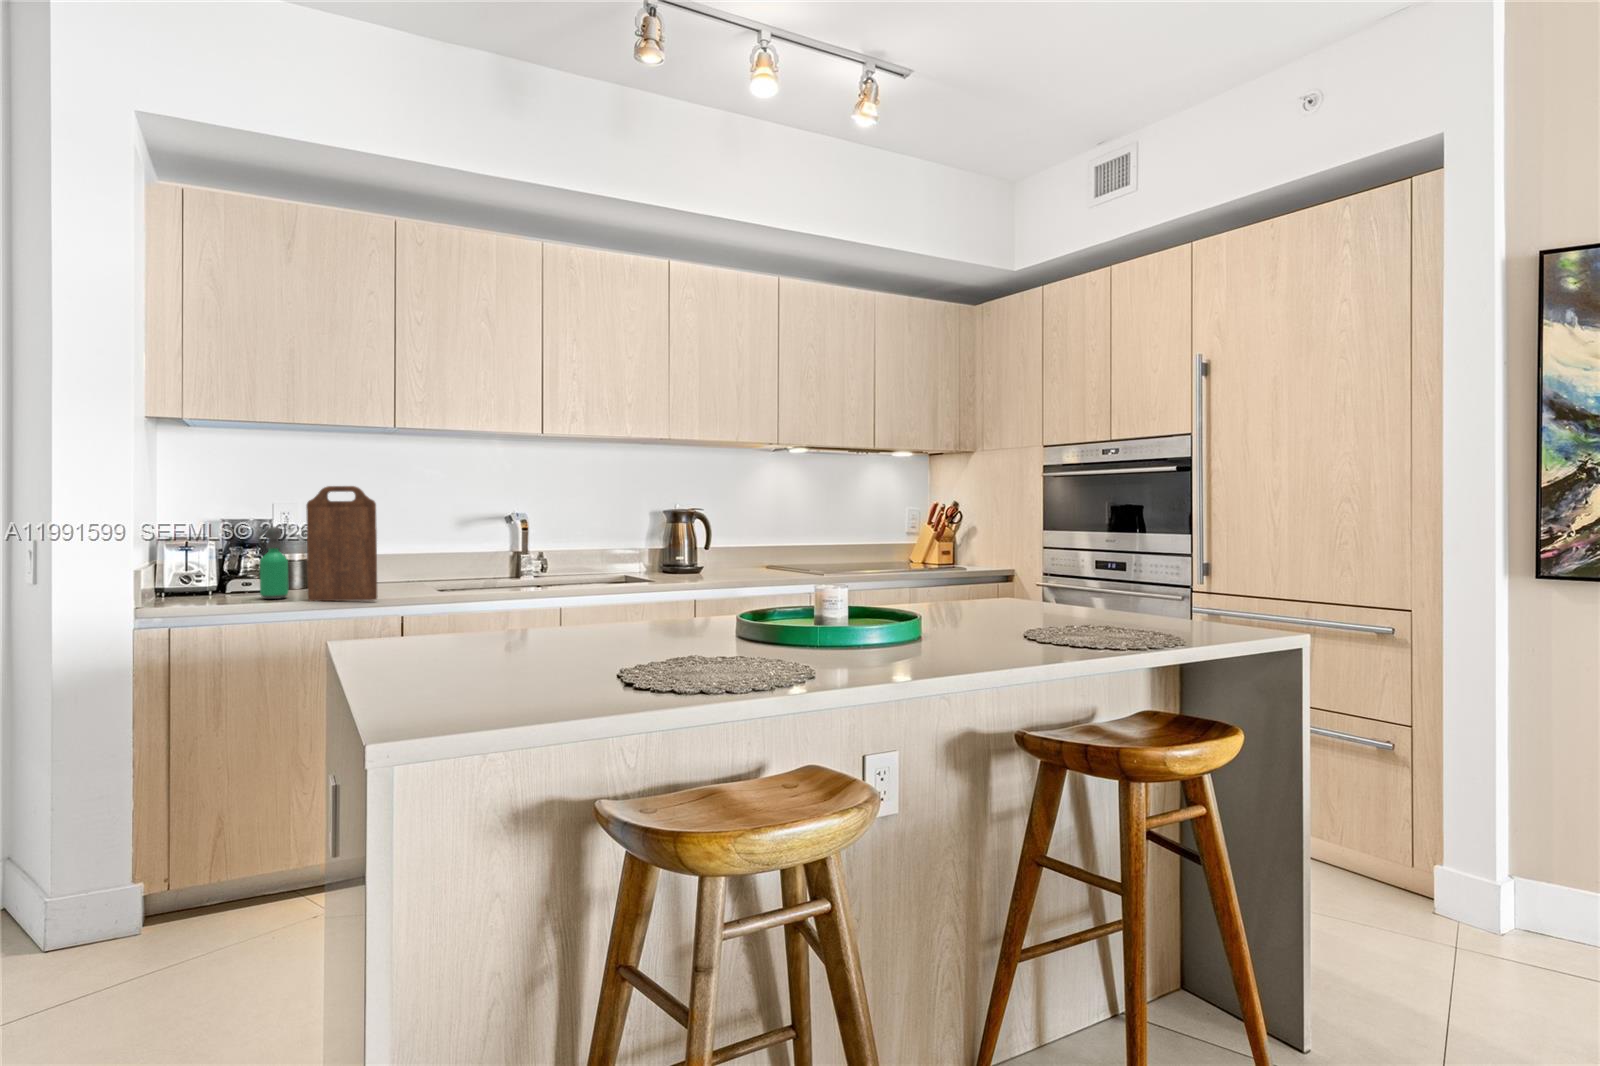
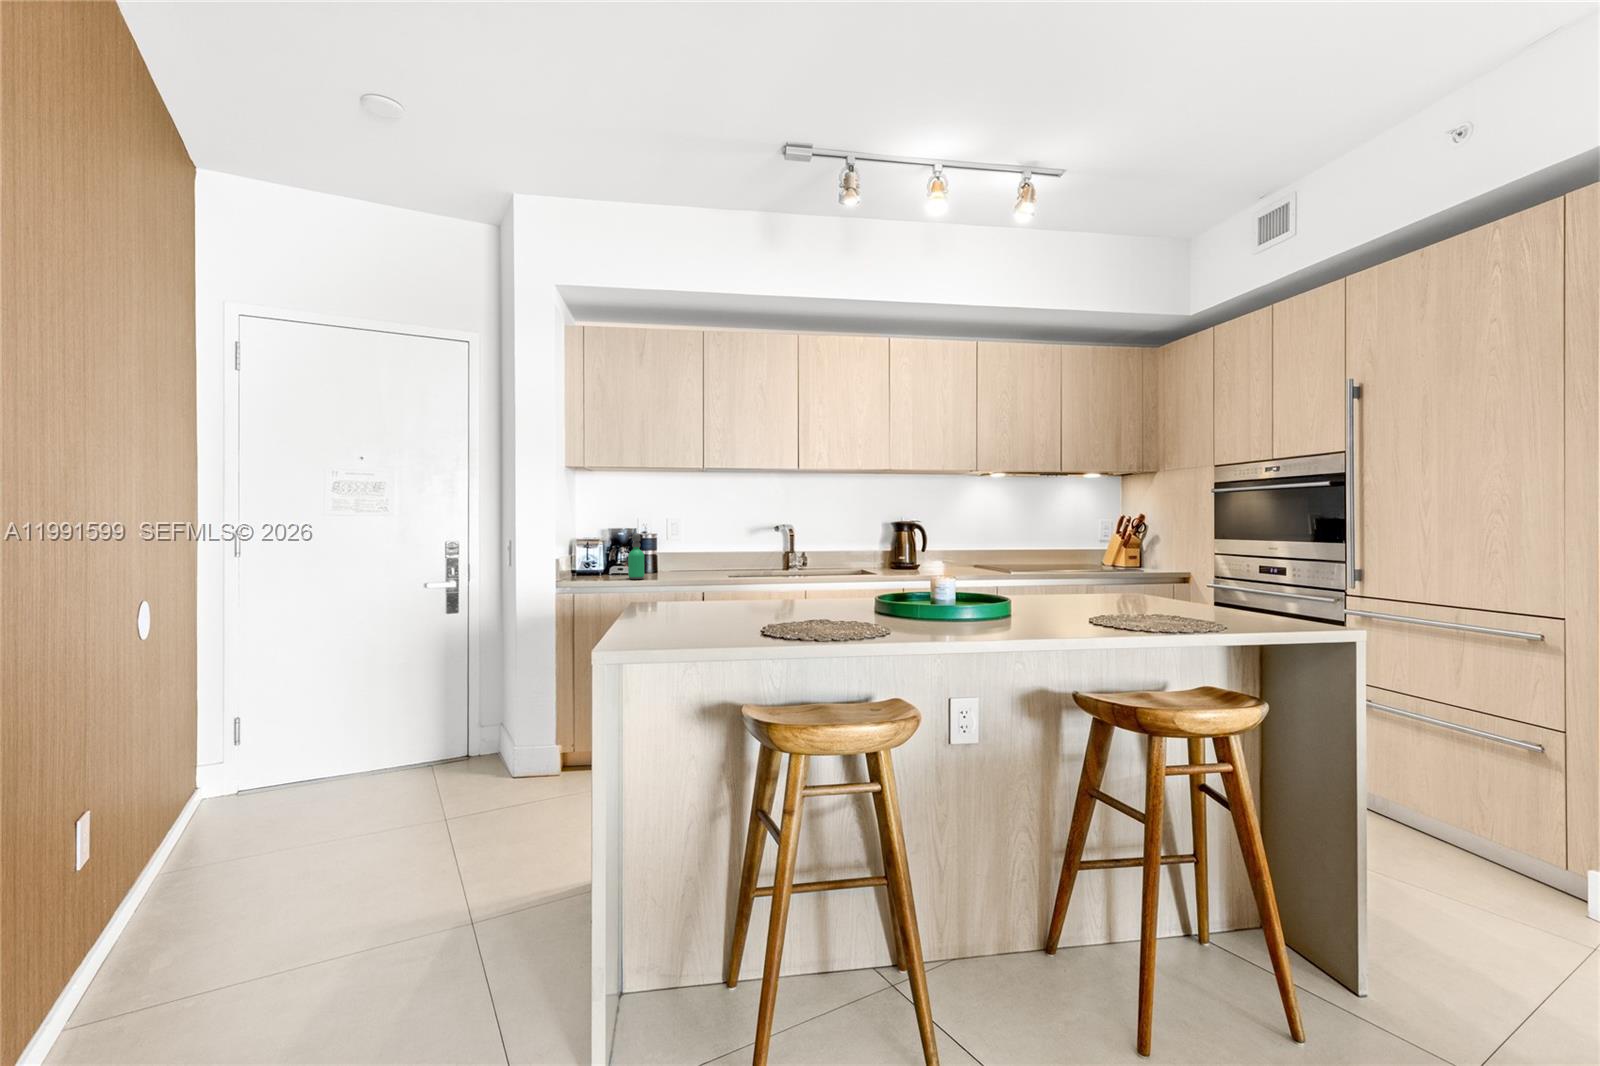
cutting board: present [306,486,378,601] -> none [655,507,696,582]

